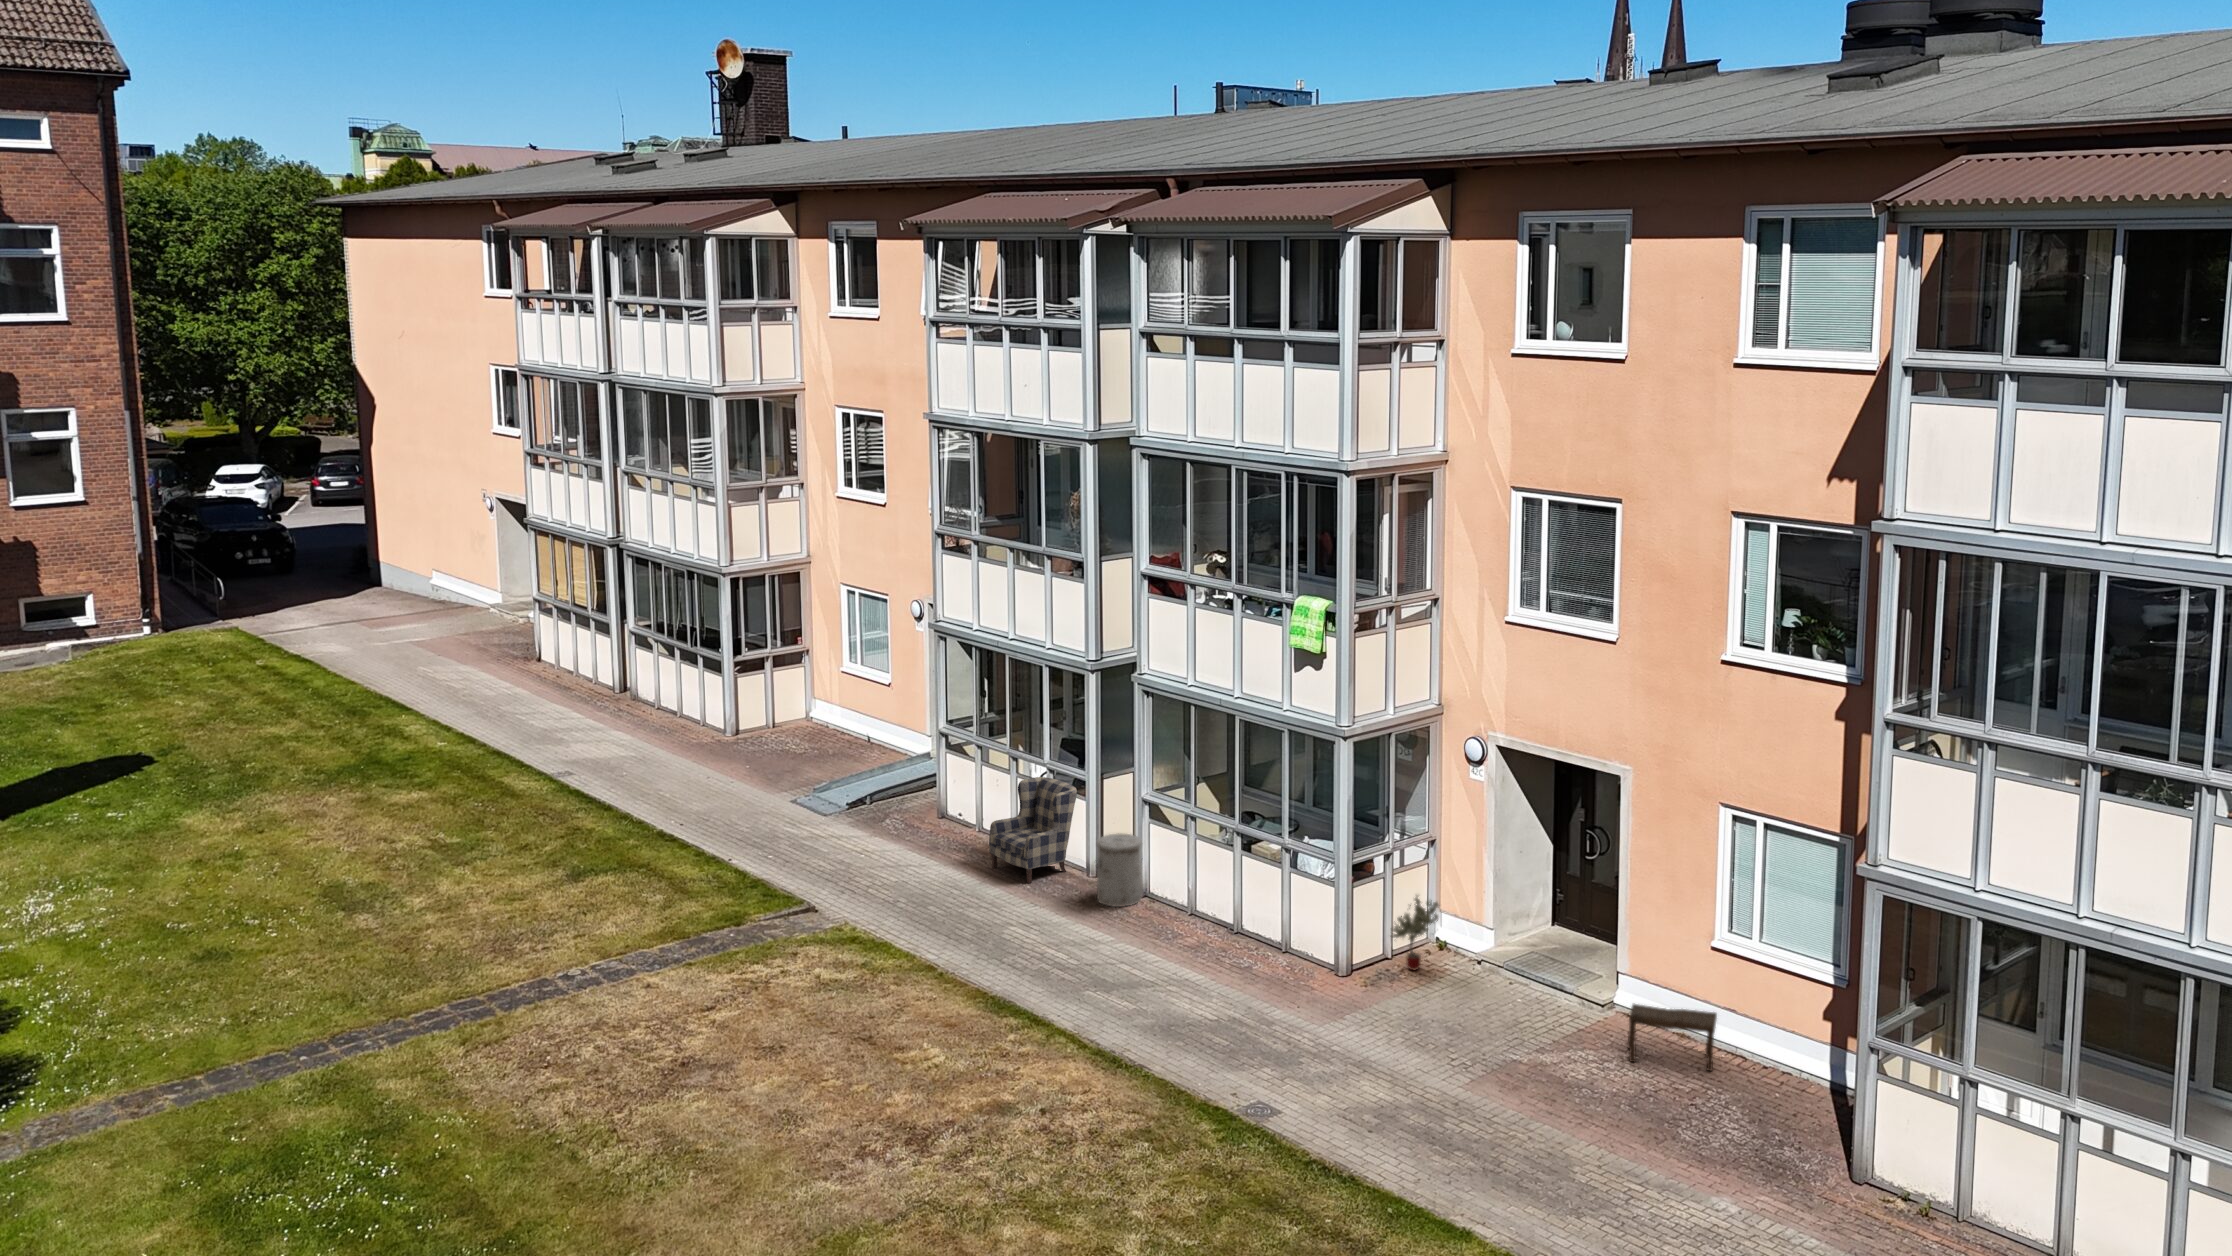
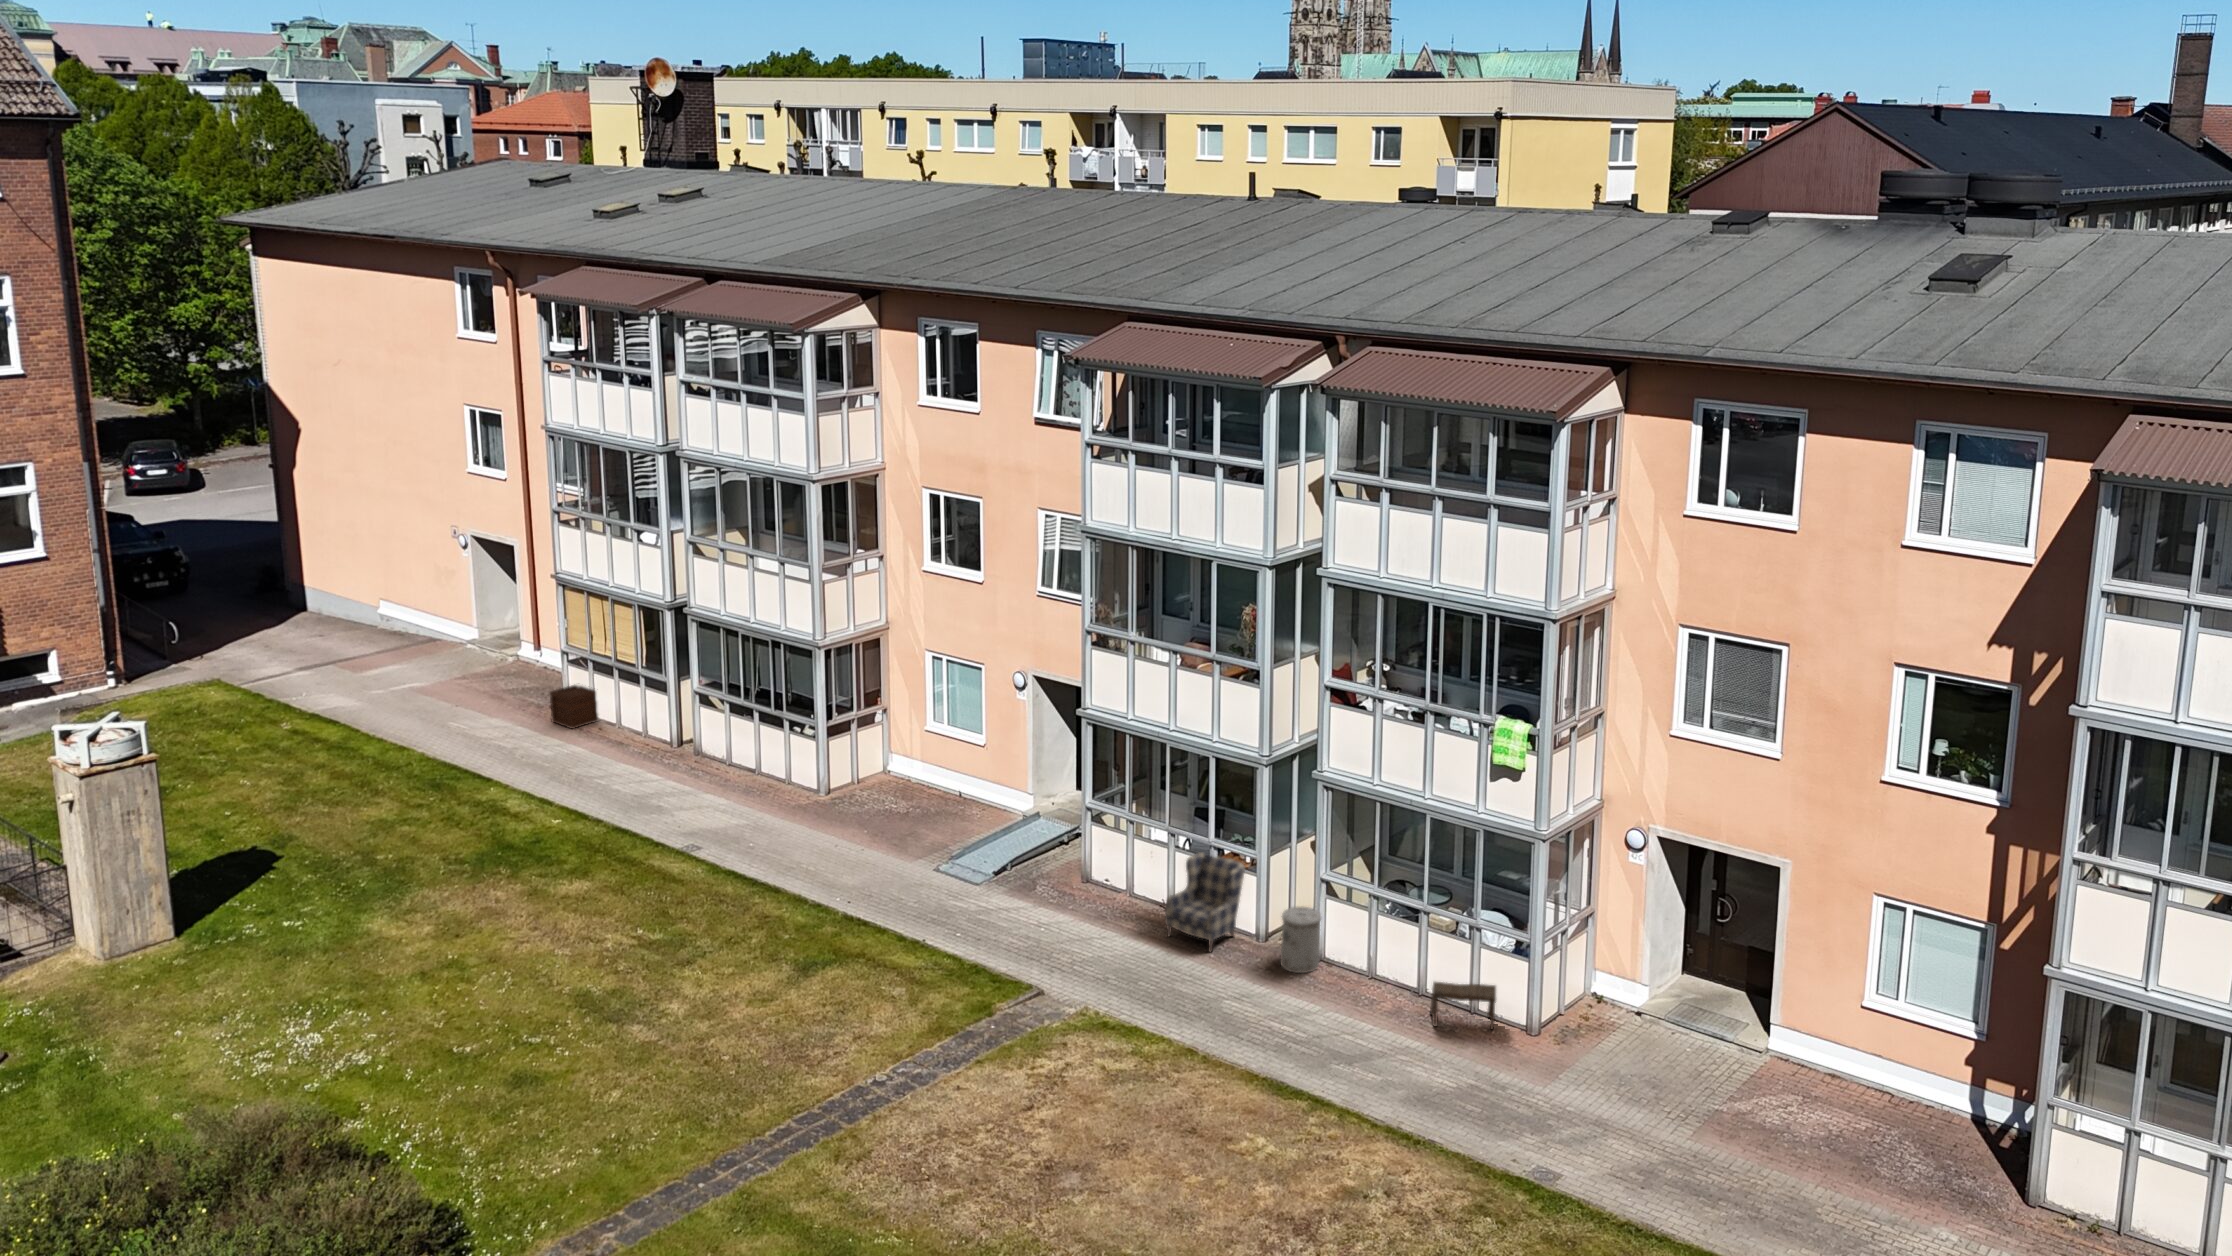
wooden crate: none [520,634,569,677] -> present [550,685,598,729]
potted tree: present [1392,896,1439,970] -> none [1568,958,1607,1022]
bench: present [1627,1004,1717,1071] -> present [1430,982,1496,1030]

